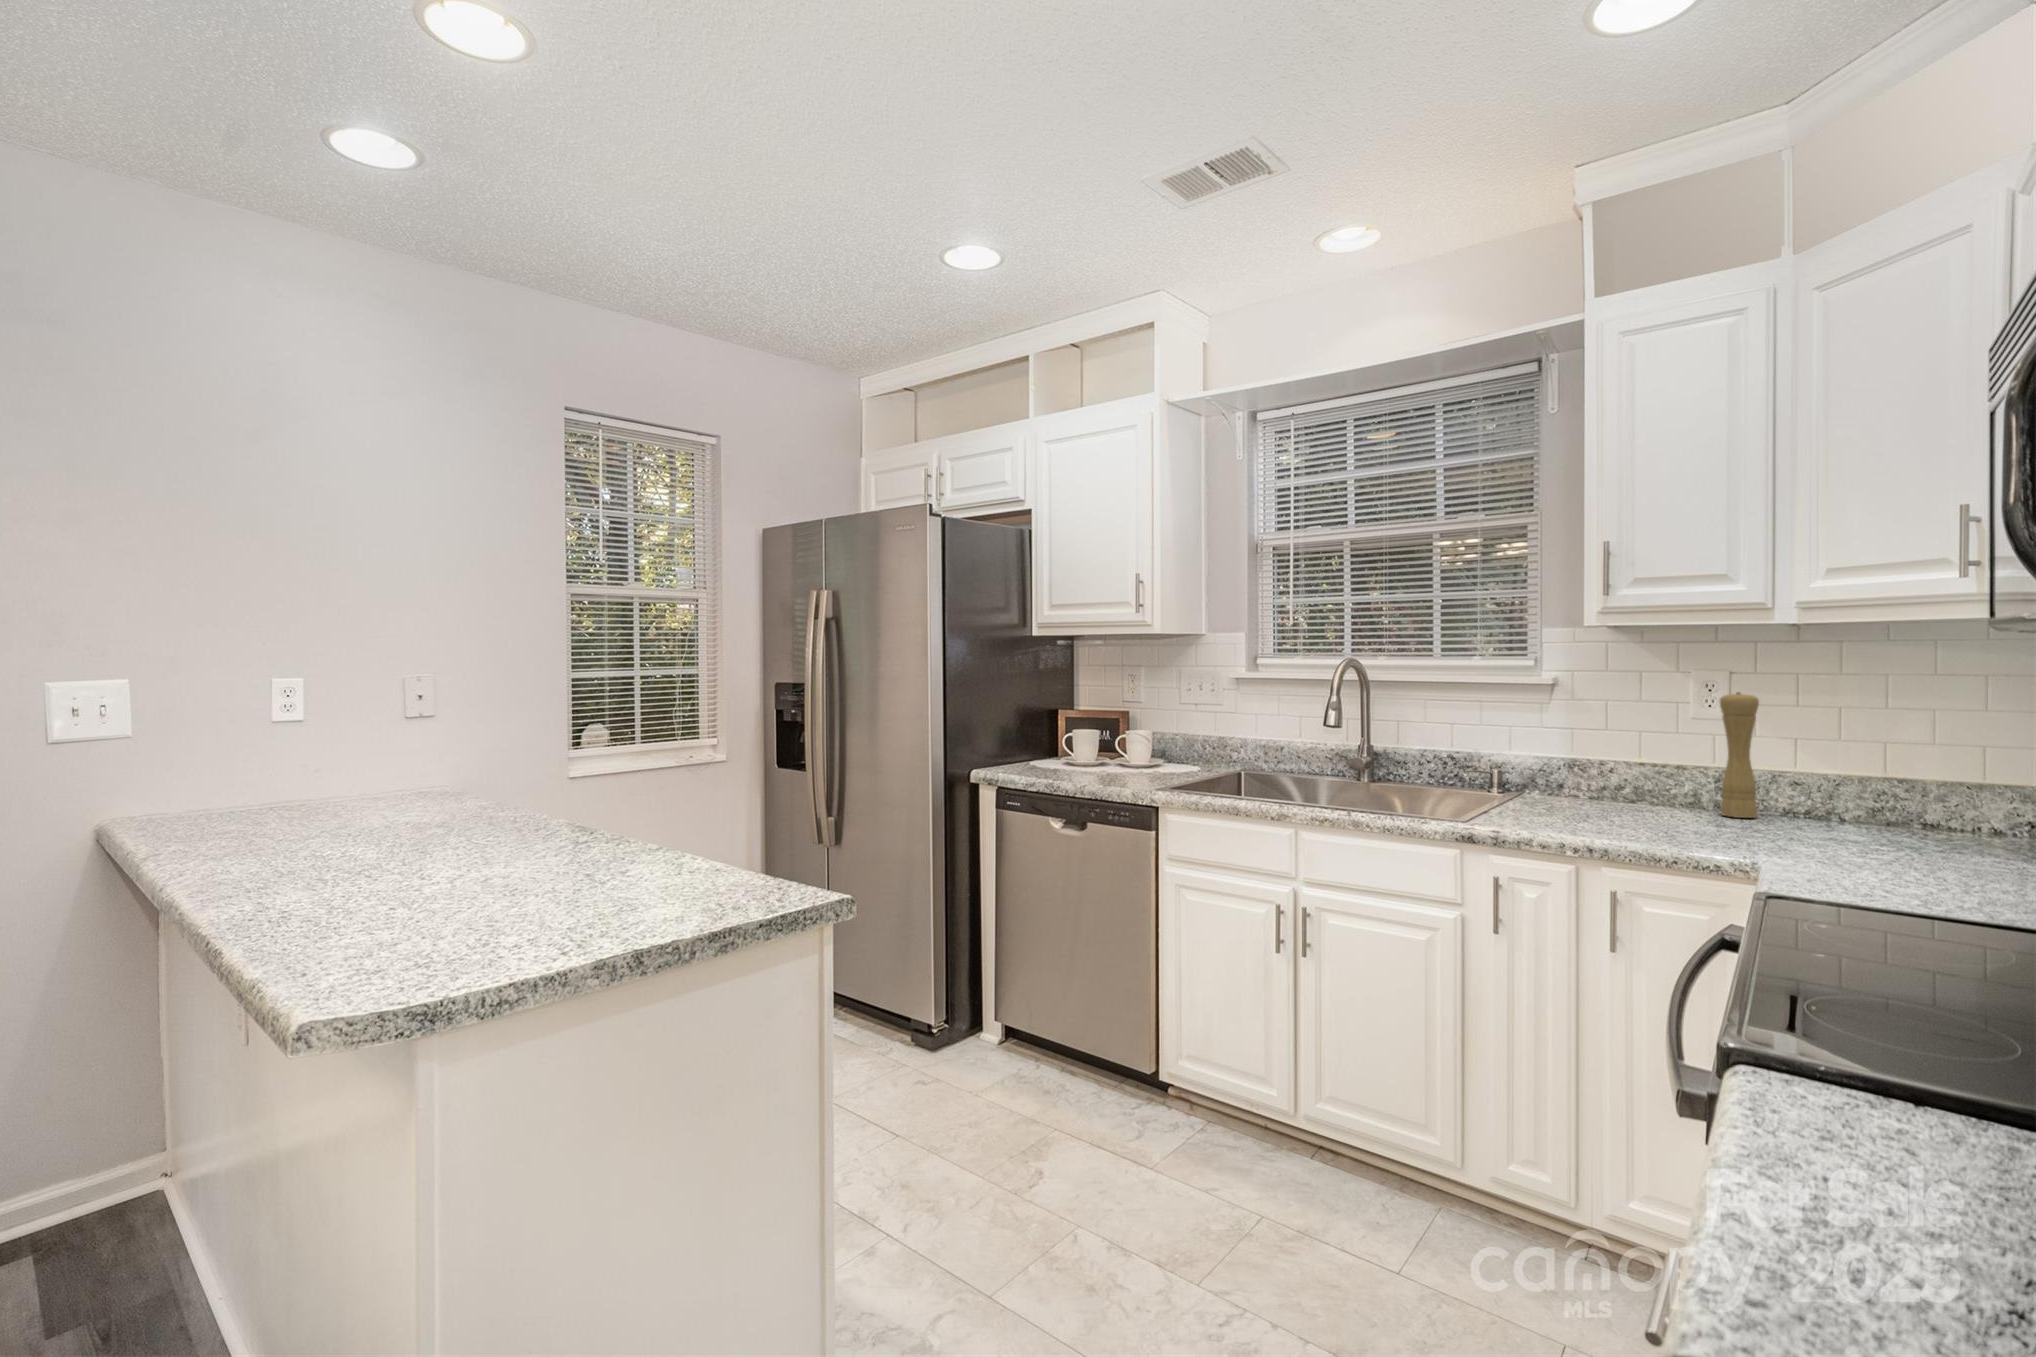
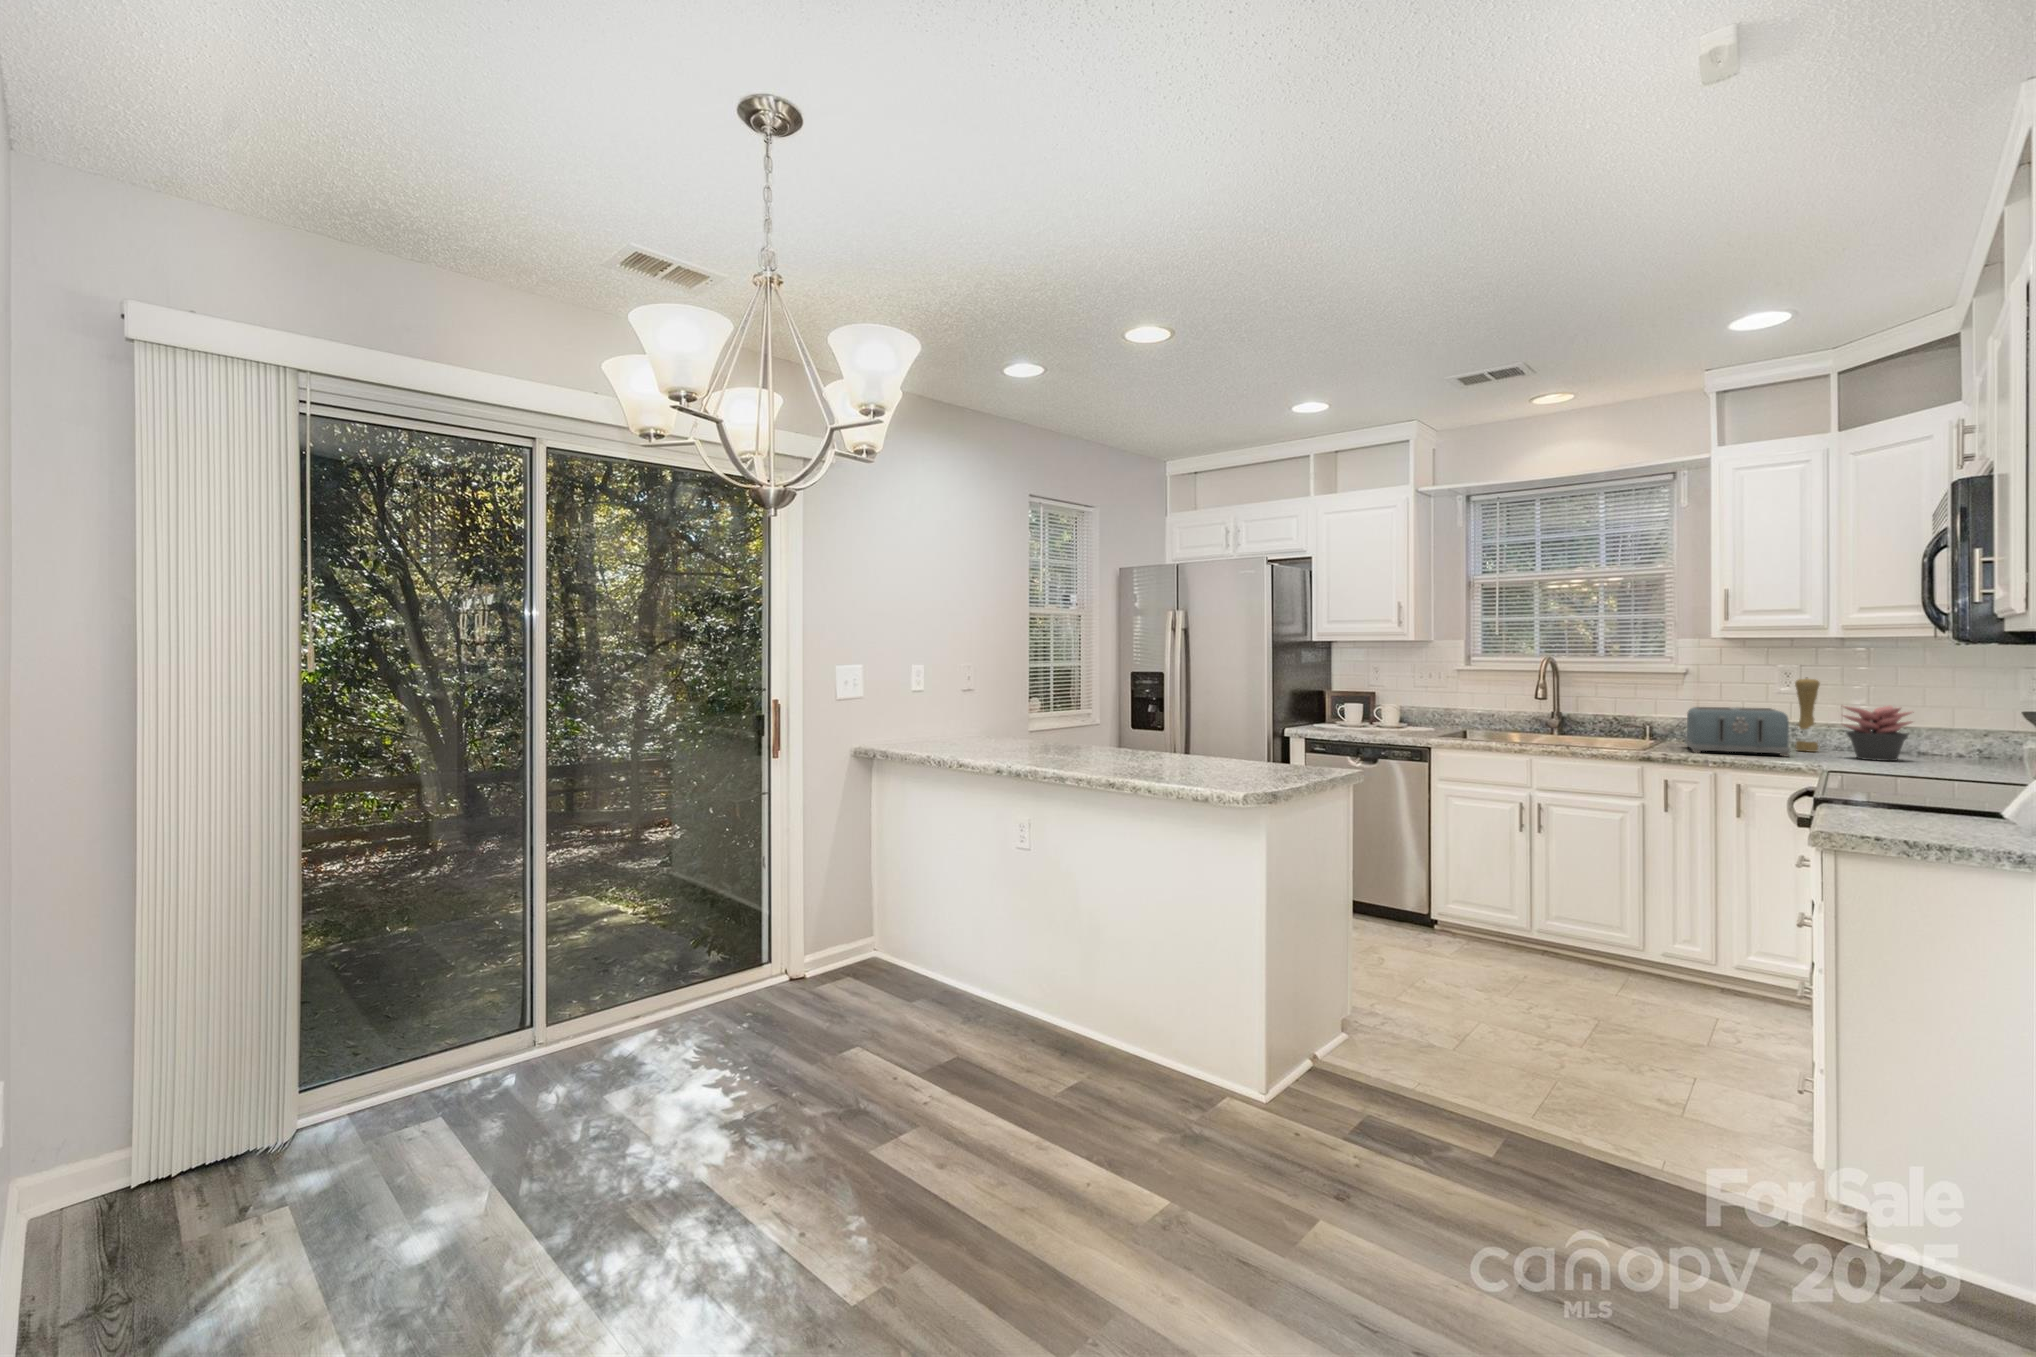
toaster: none [1542,741,1705,835] -> present [1686,707,1790,756]
succulent plant: none [1791,744,1918,846] -> present [1844,706,1912,761]

